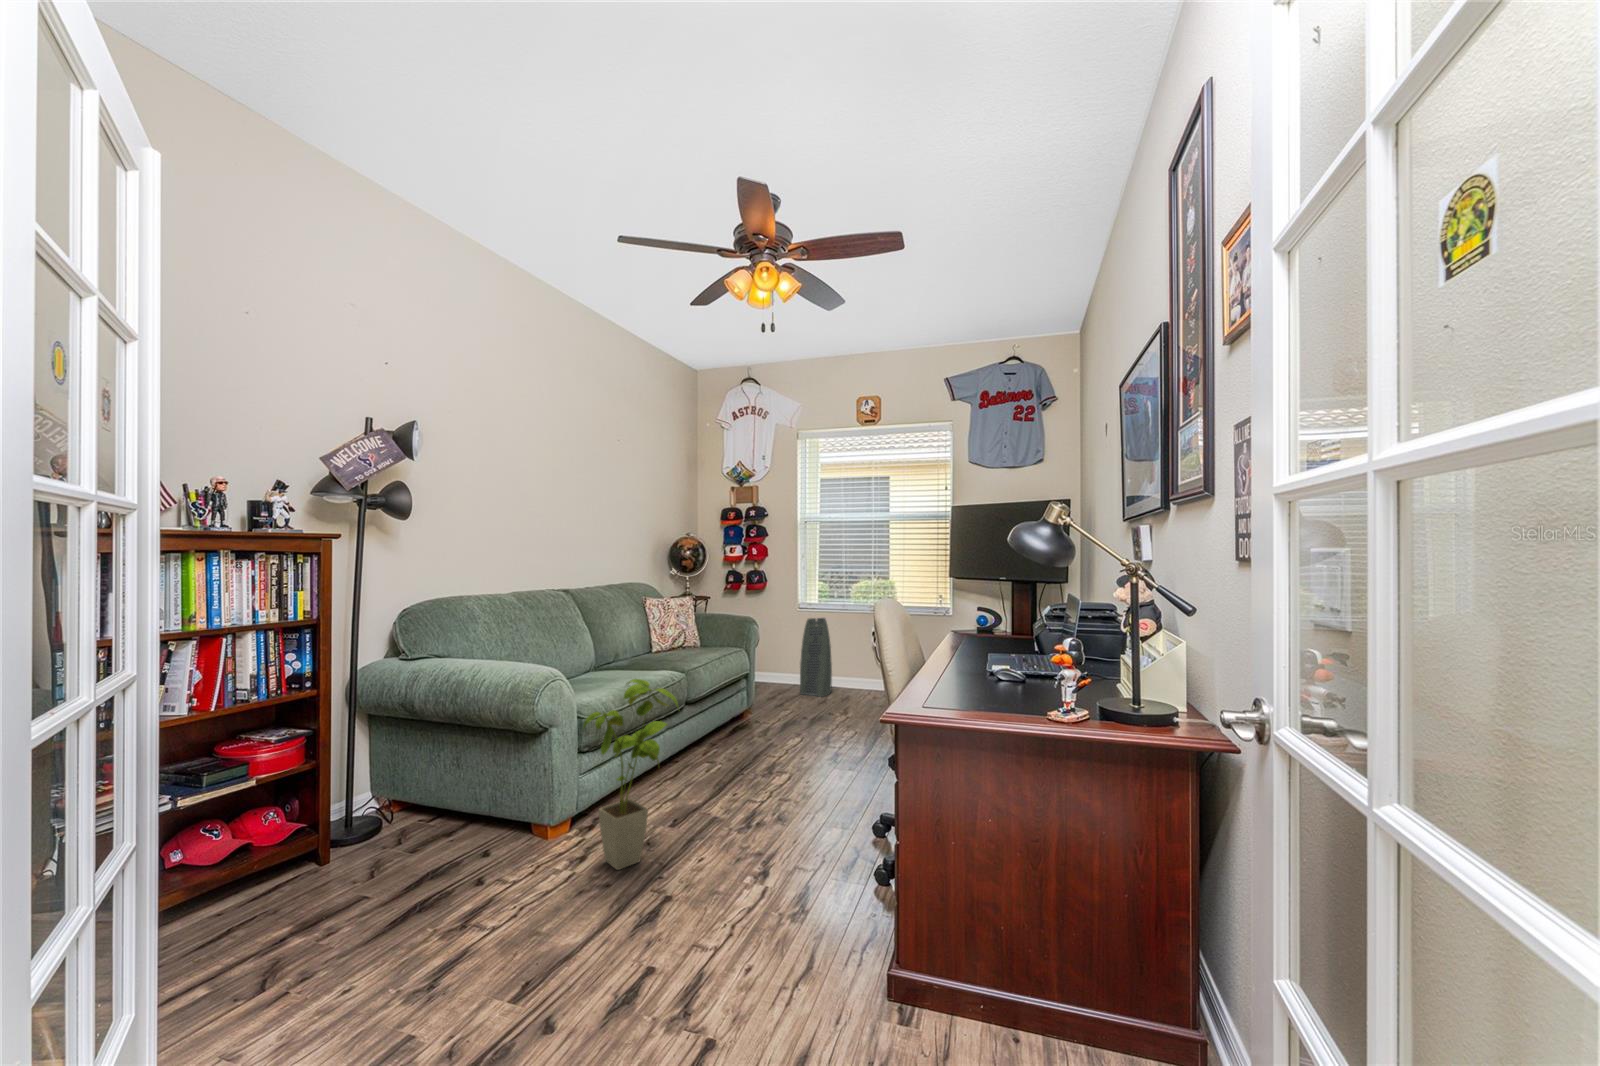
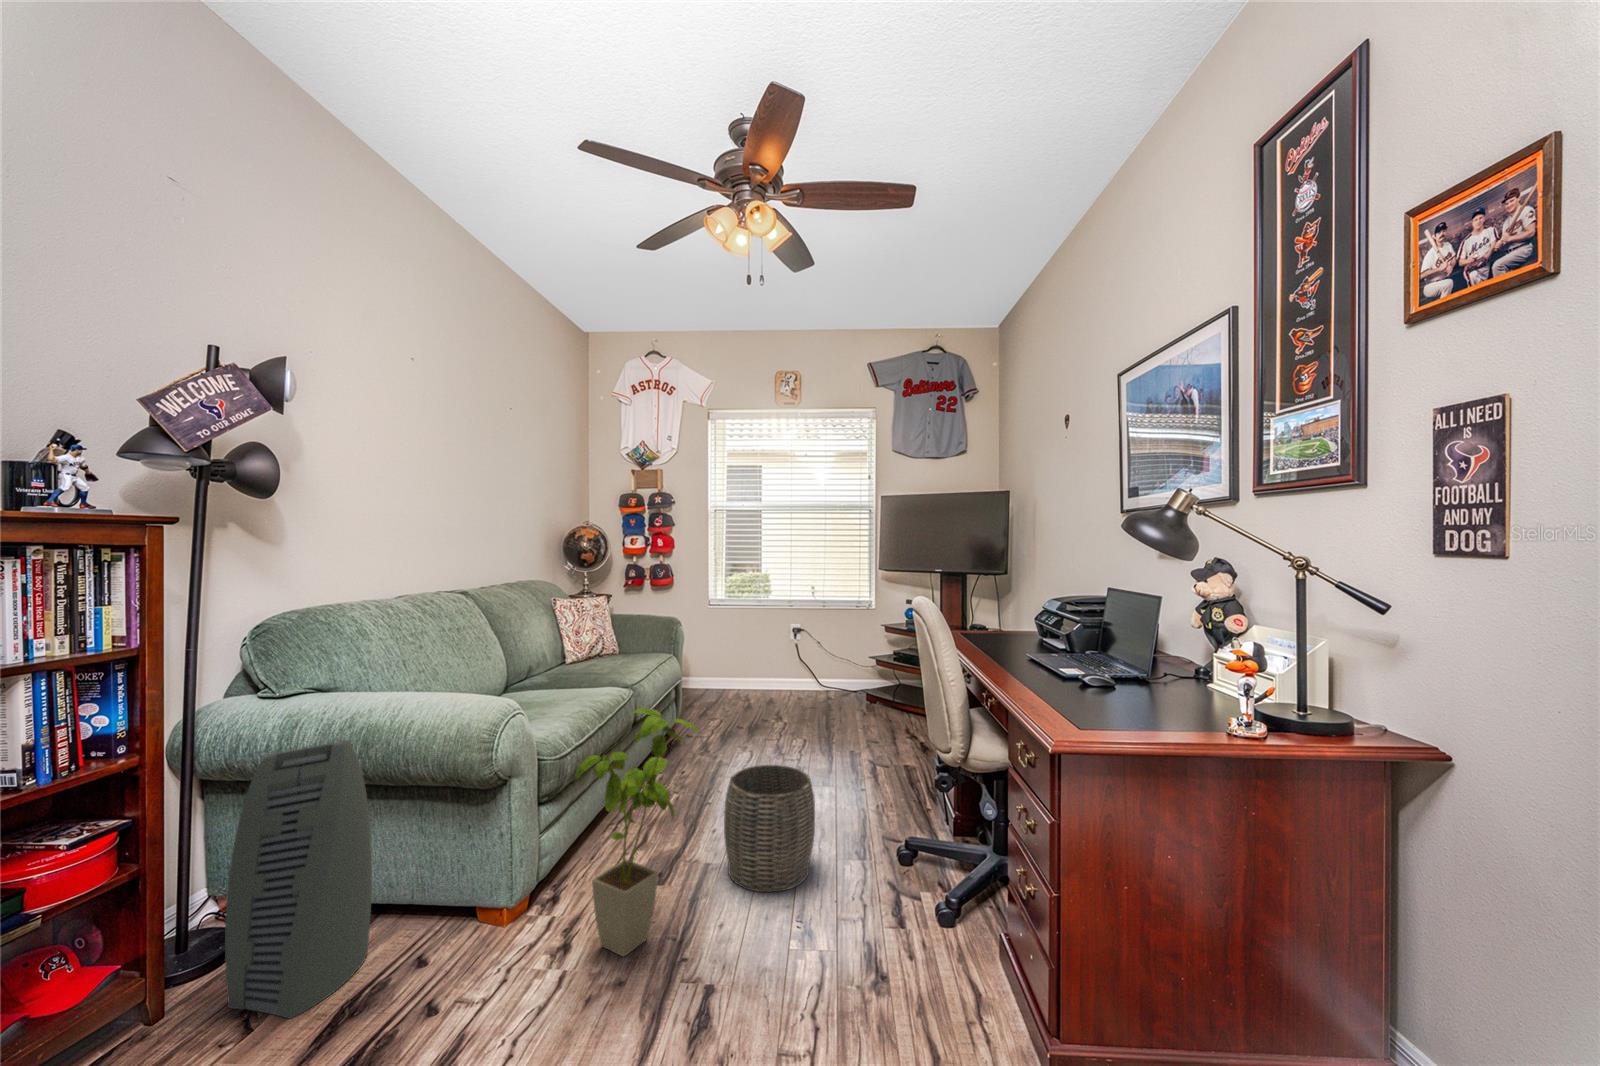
air purifier: present [800,618,832,697] -> present [225,740,372,1019]
woven basket: none [723,740,801,844] -> present [724,765,815,892]

